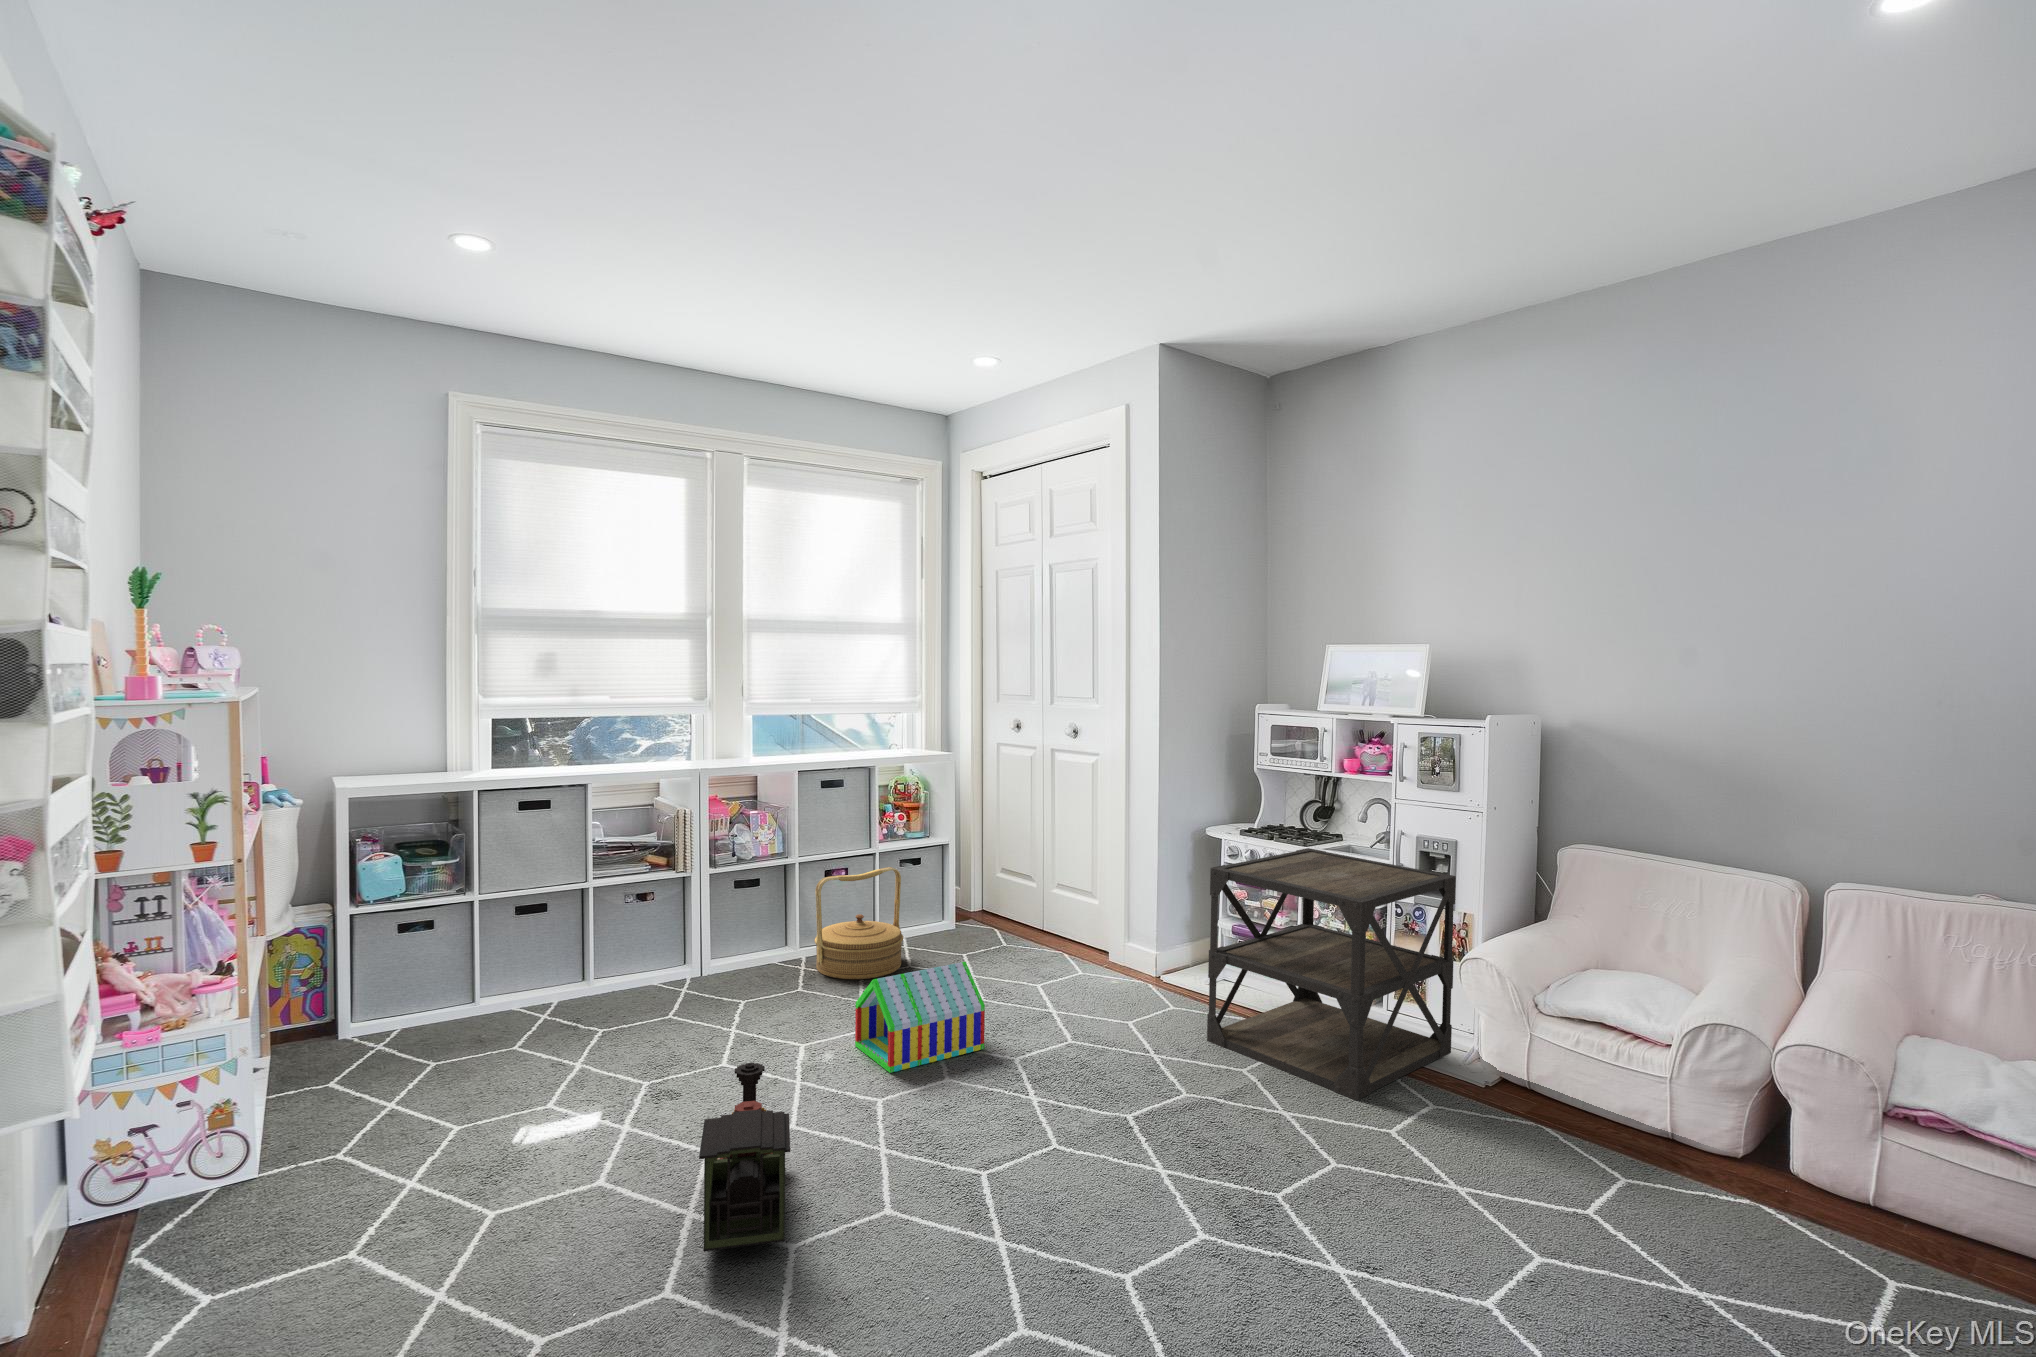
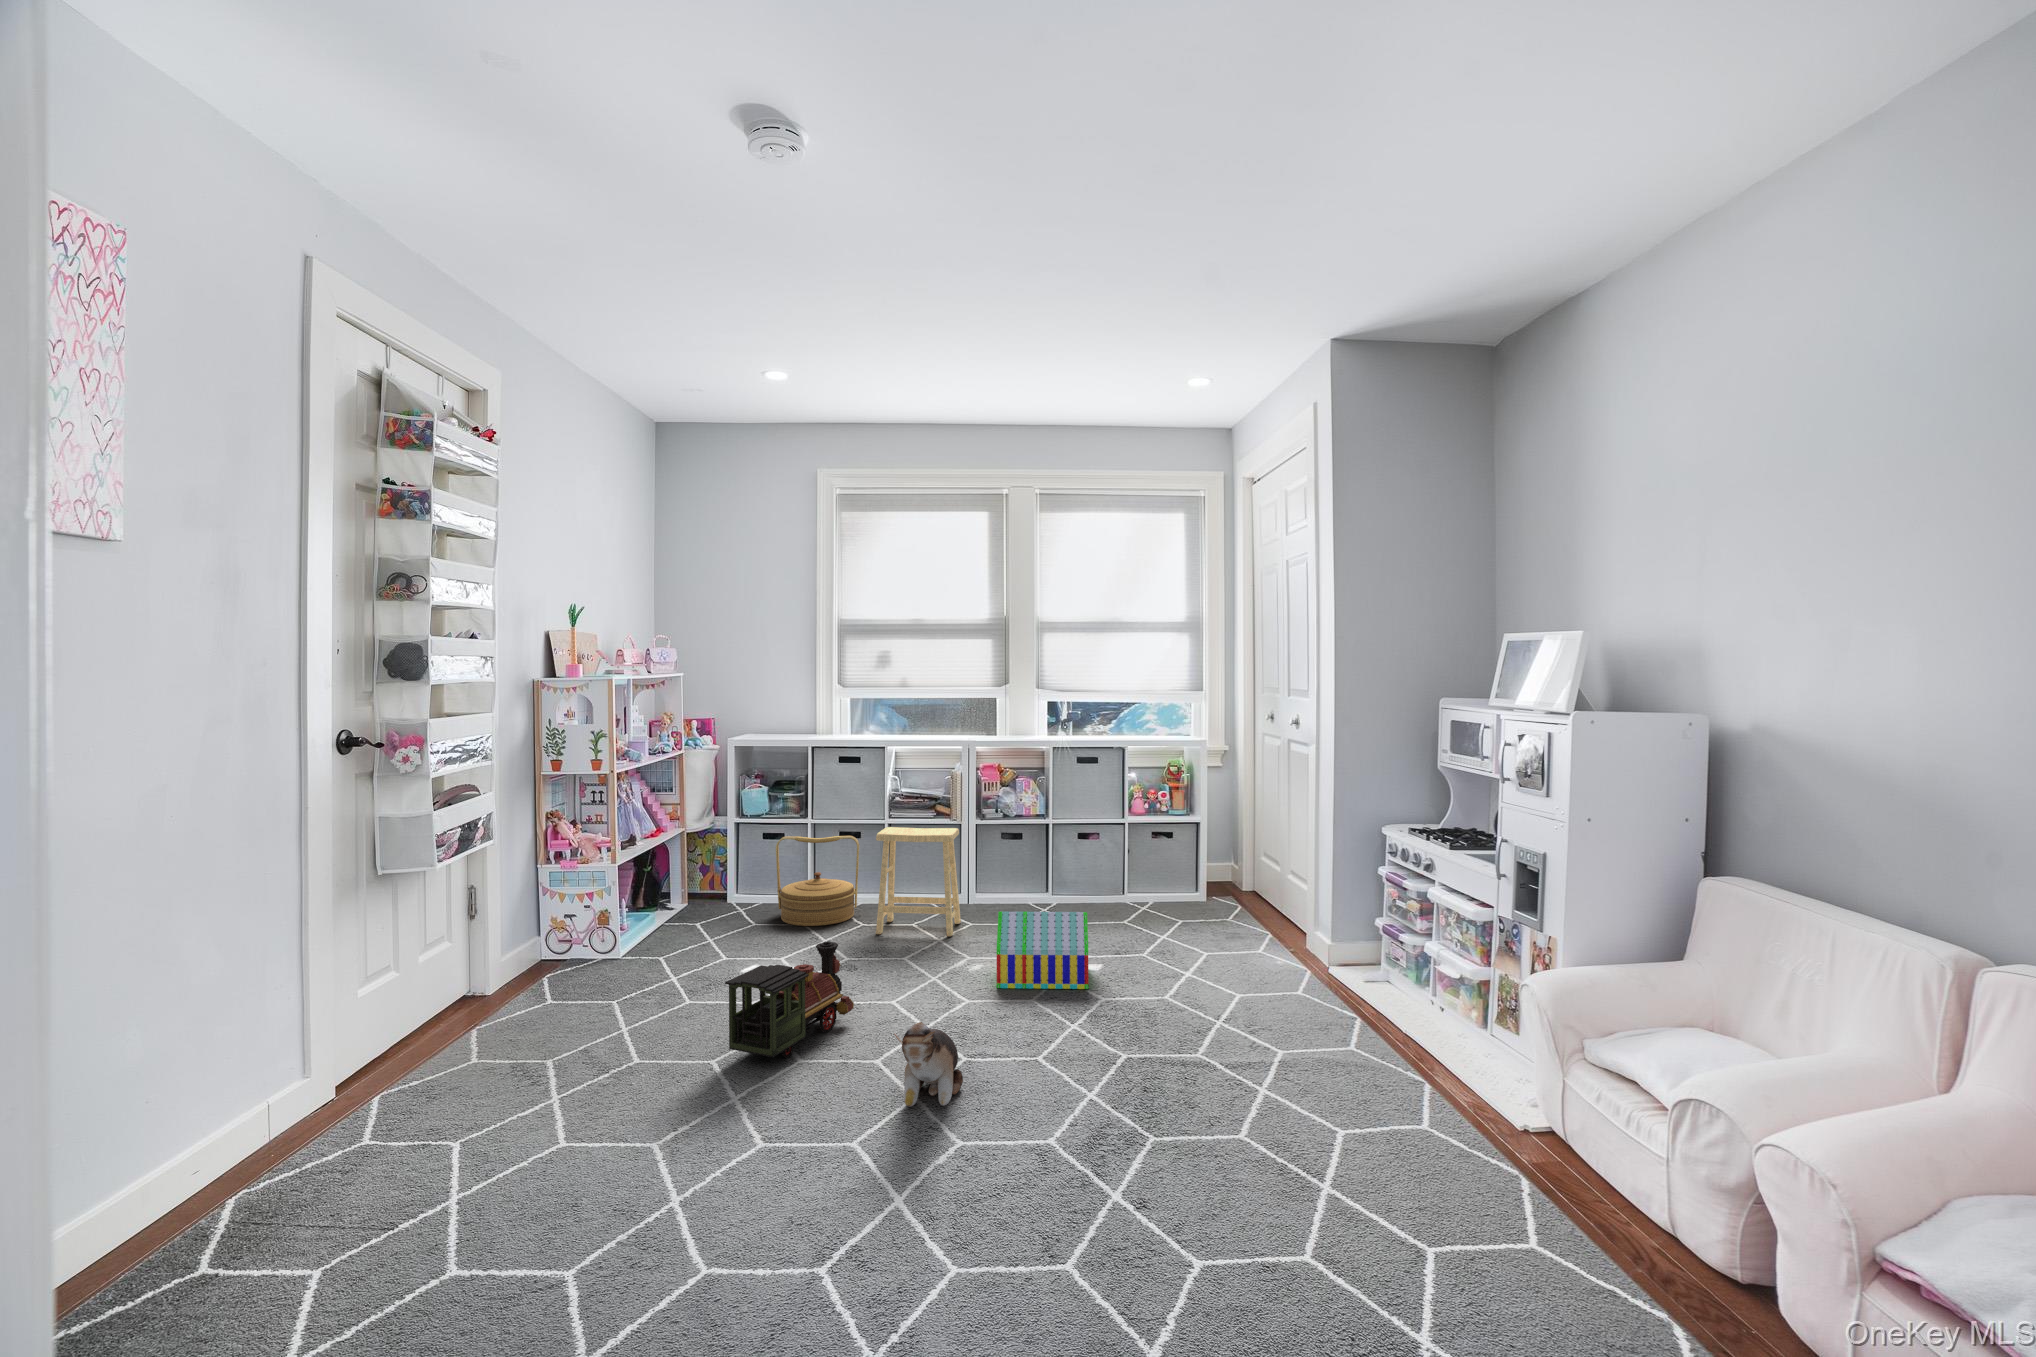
side table: present [1207,848,1456,1100] -> none [1296,850,1571,1111]
woven basket: present [815,867,904,979] -> present [776,836,859,926]
footstool: none [625,882,743,1041] -> present [876,827,961,936]
plush toy: none [964,1132,1065,1241] -> present [895,1022,963,1107]

